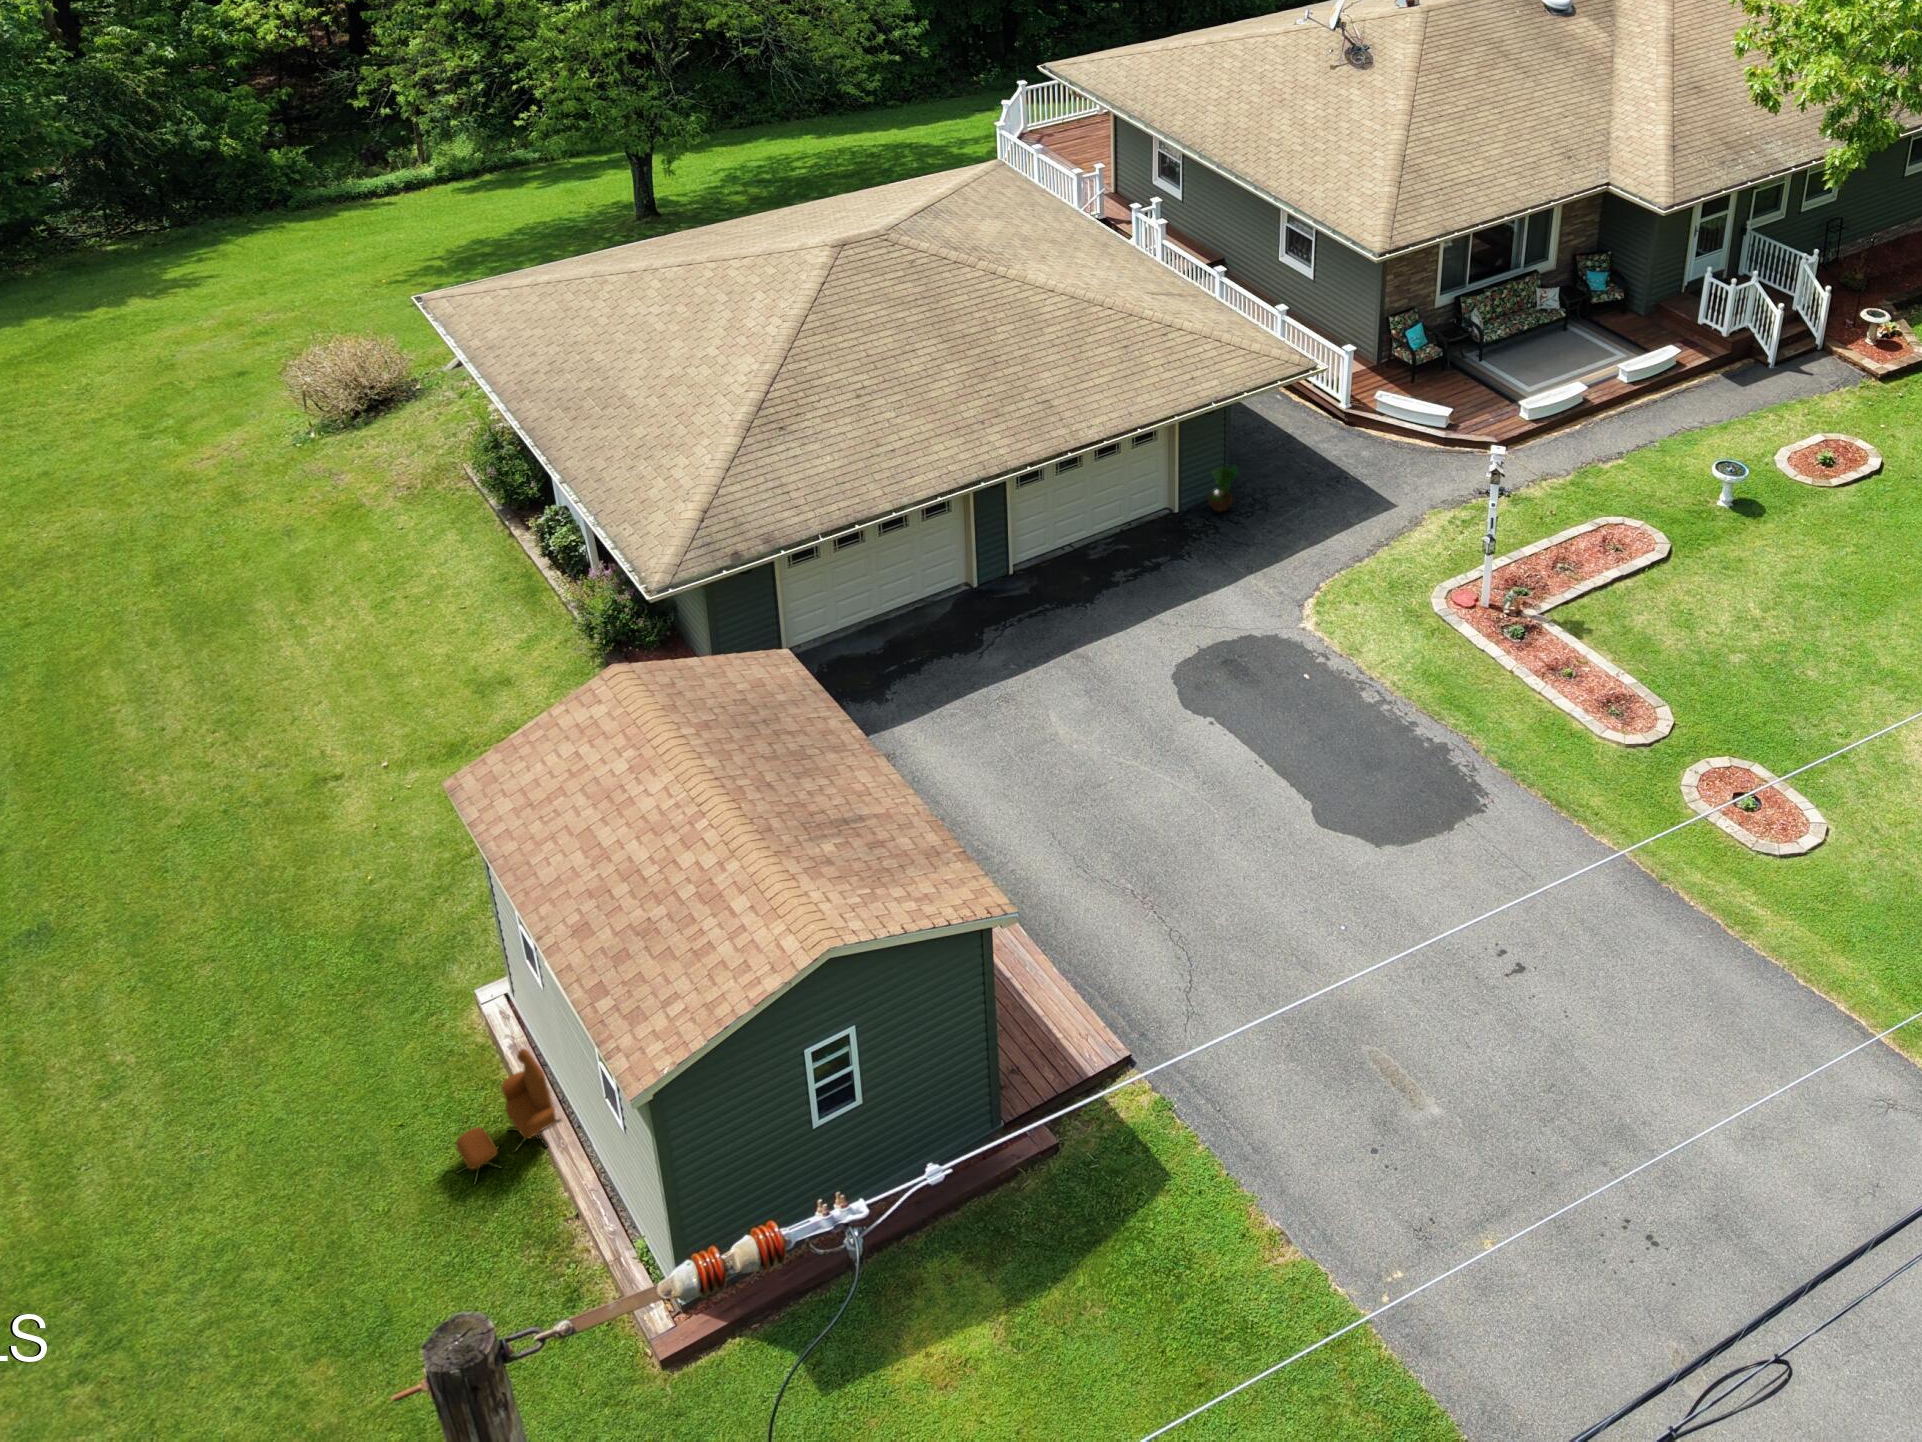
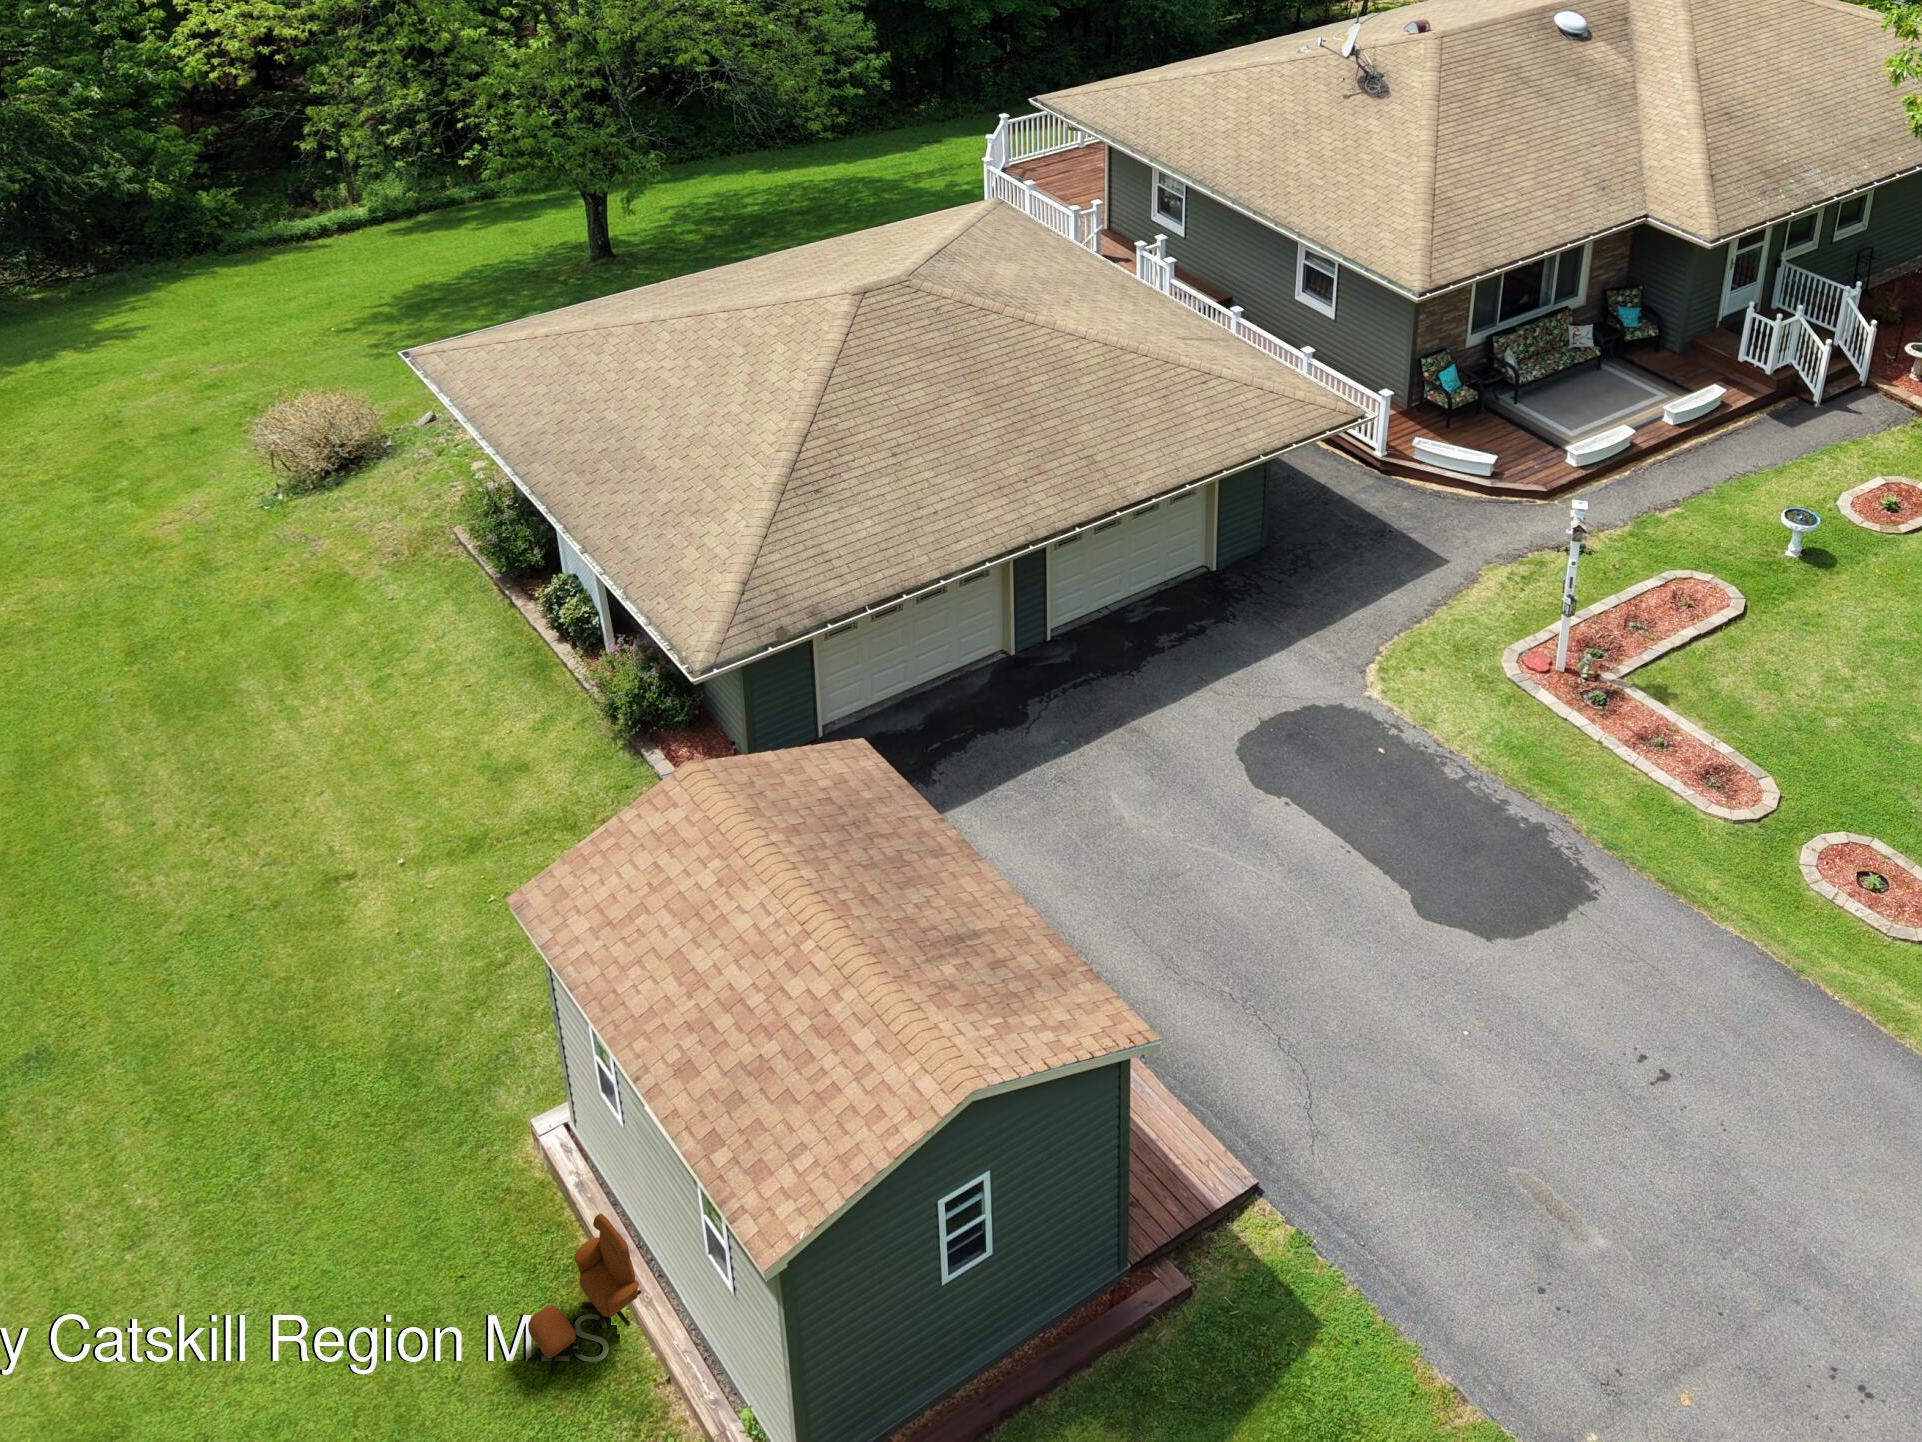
potted tree: present [1209,467,1238,511] -> none [1249,518,1285,569]

